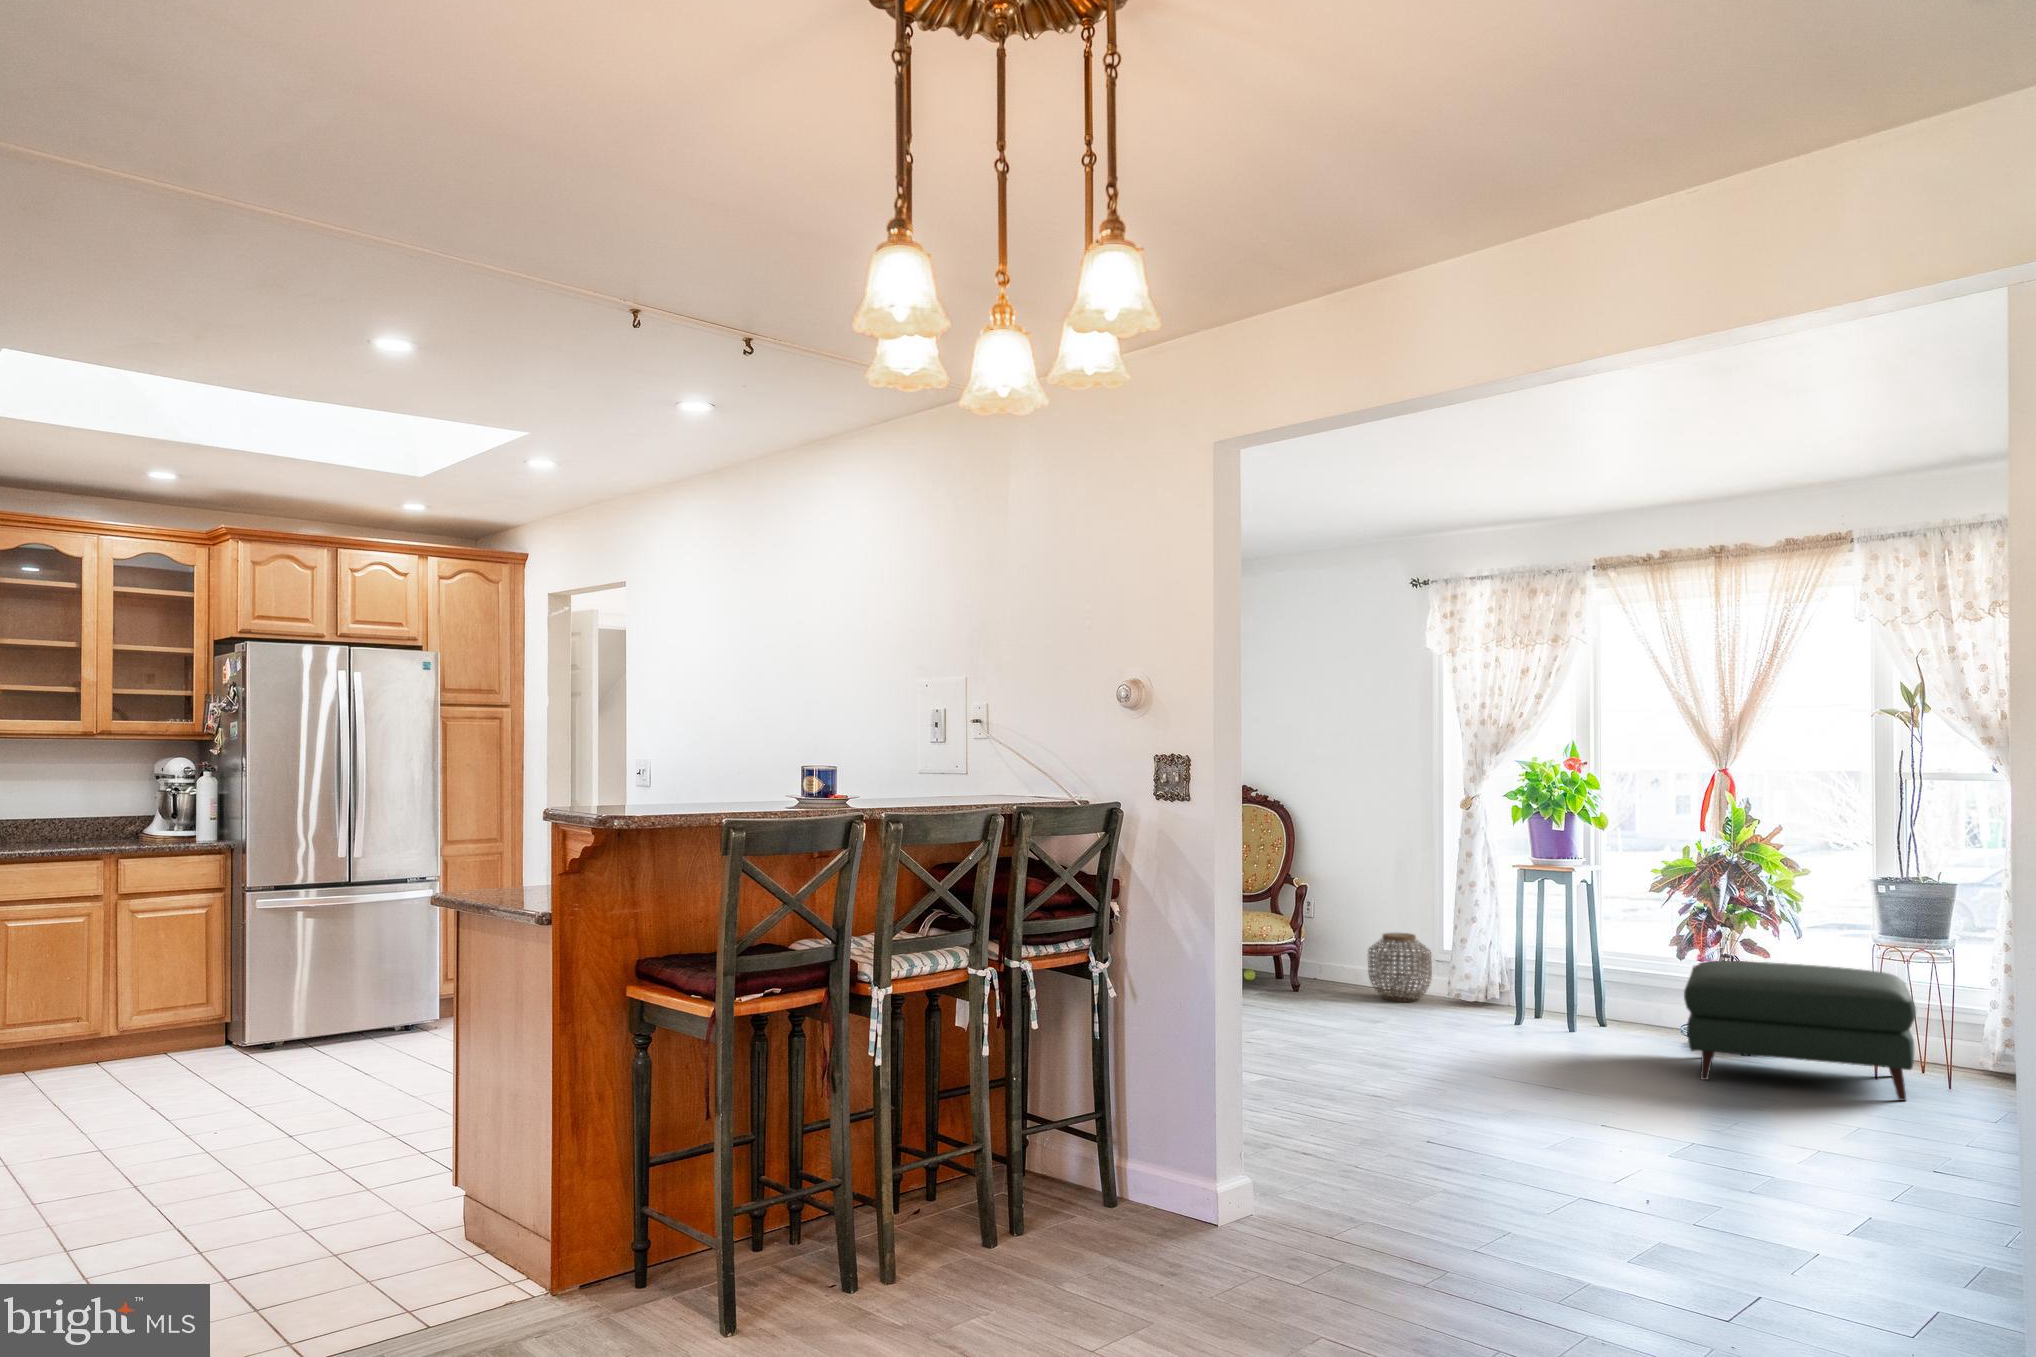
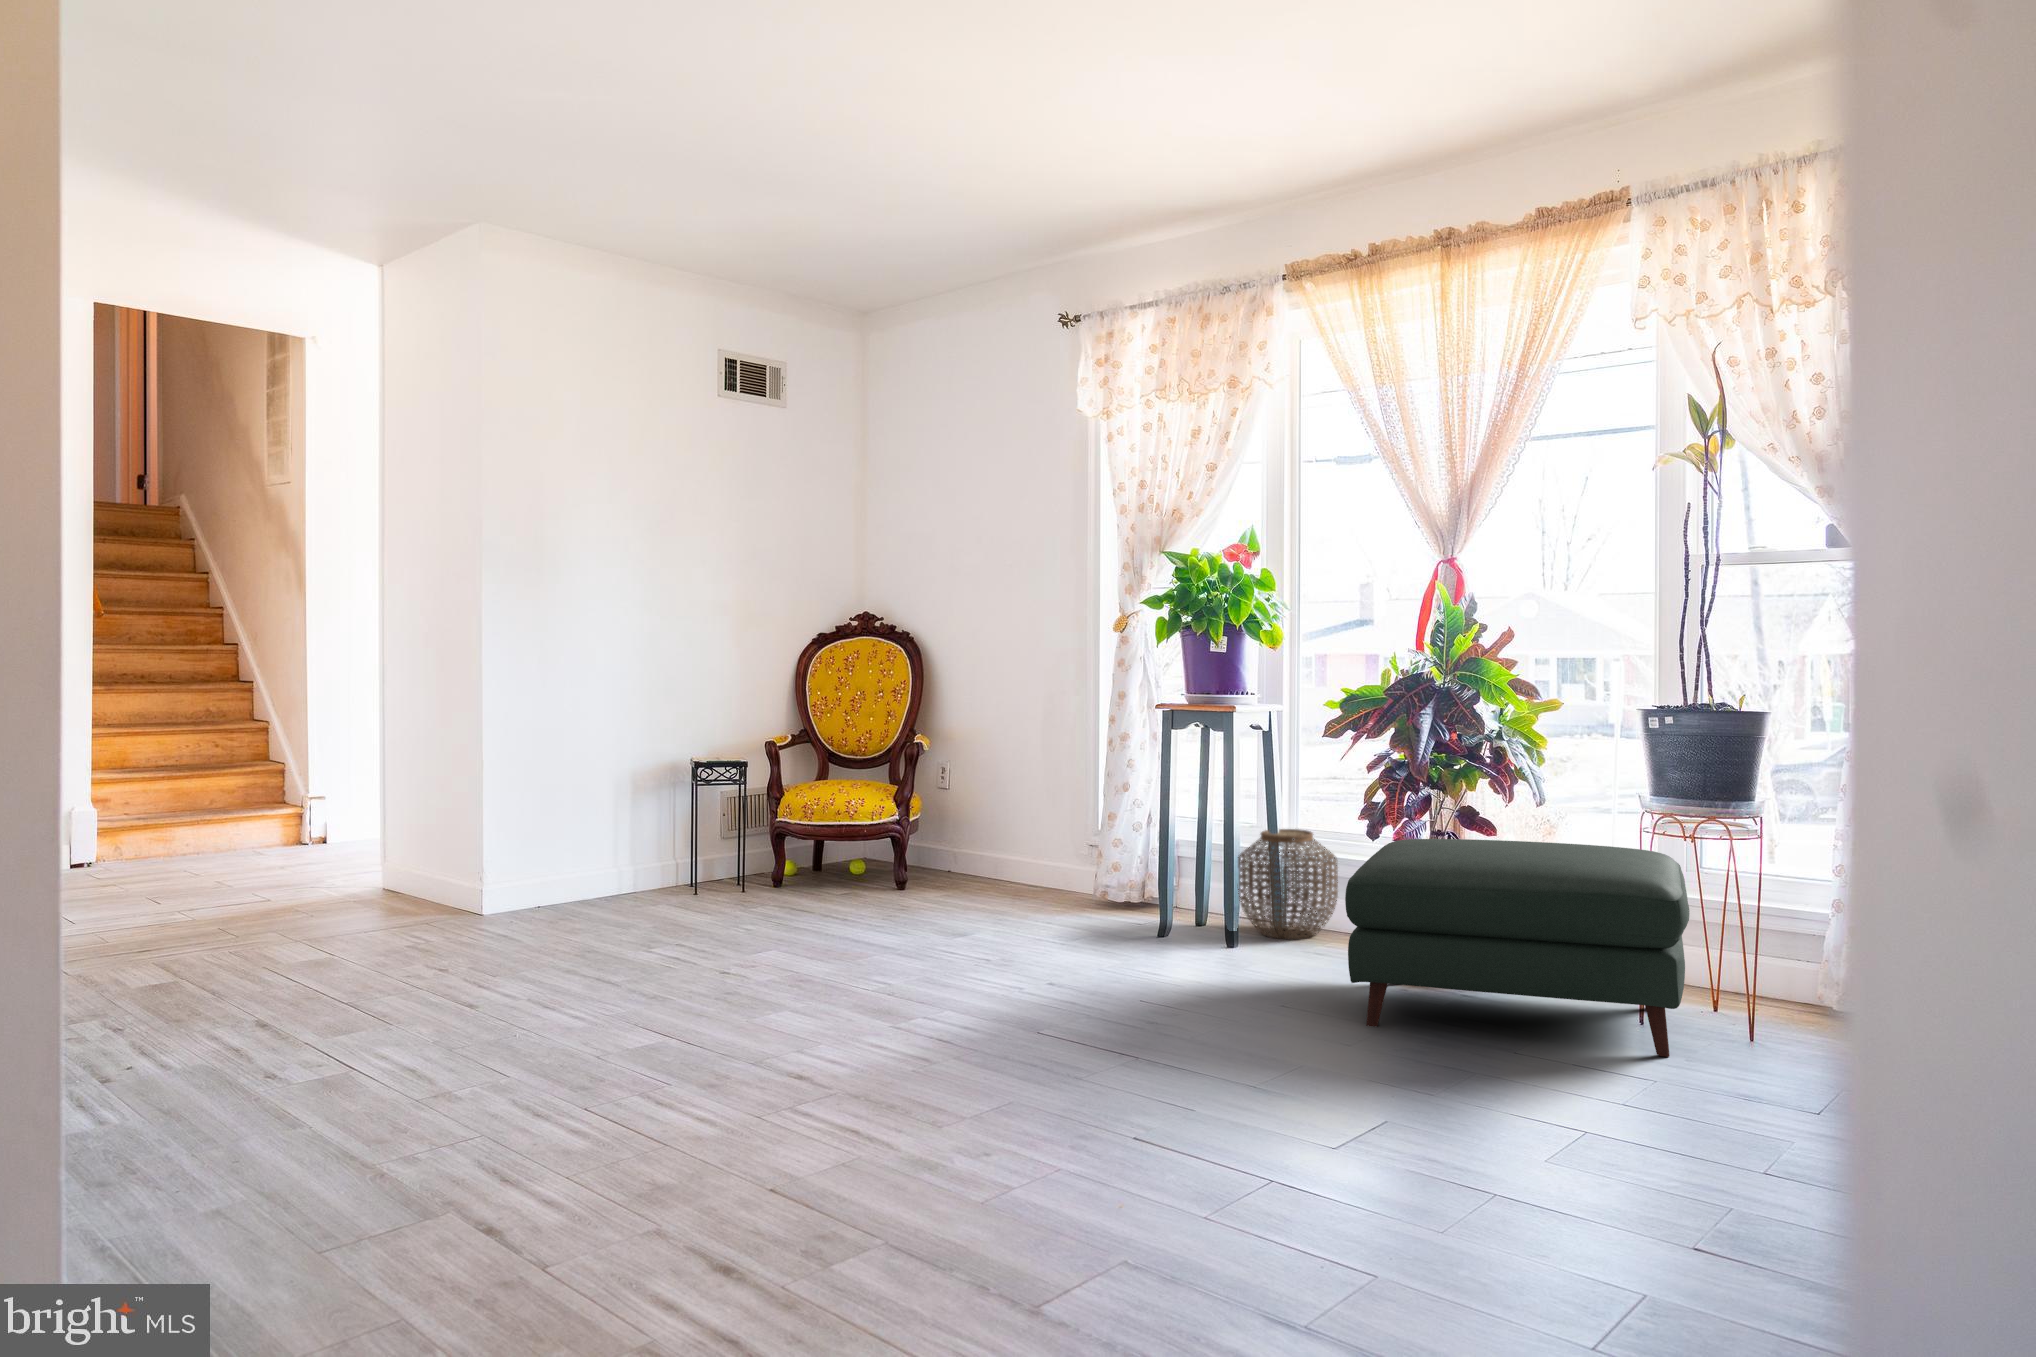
woven basket: present [1368,933,1432,1002] -> present [1238,829,1338,939]

